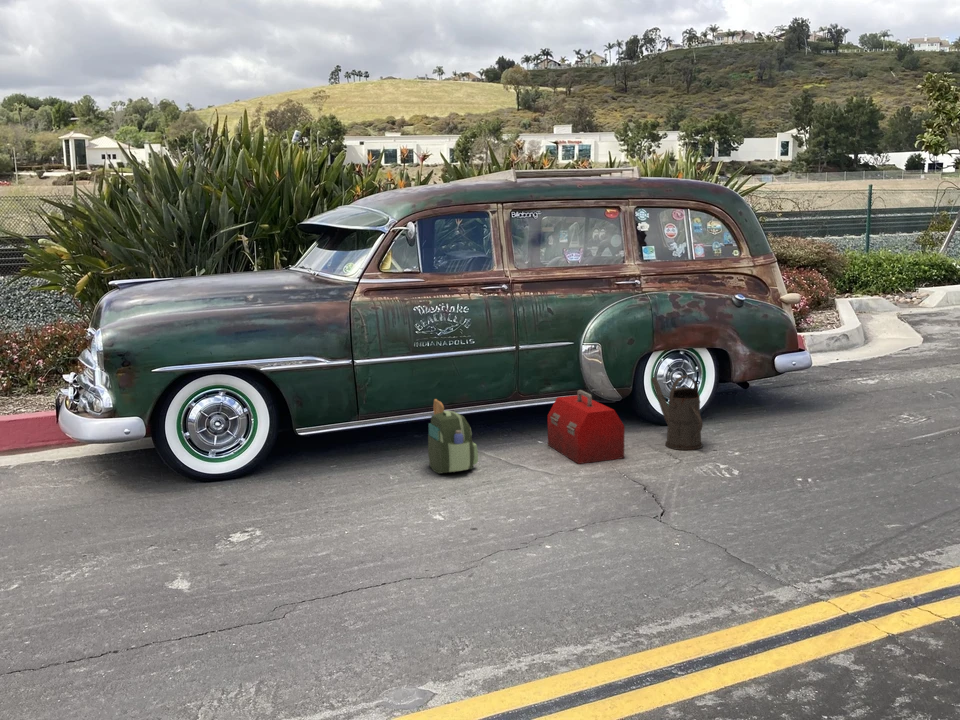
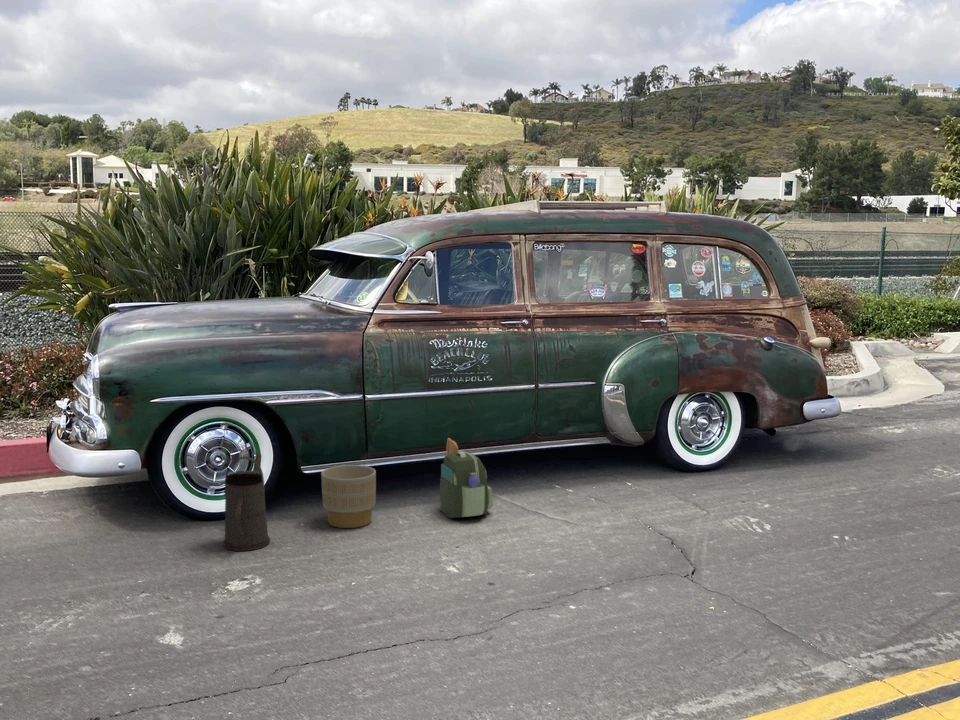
watering can: present [651,376,703,450] -> present [223,453,270,551]
toolbox: present [548,390,625,464] -> none [565,433,648,512]
planter: none [315,427,367,485] -> present [321,465,376,528]

